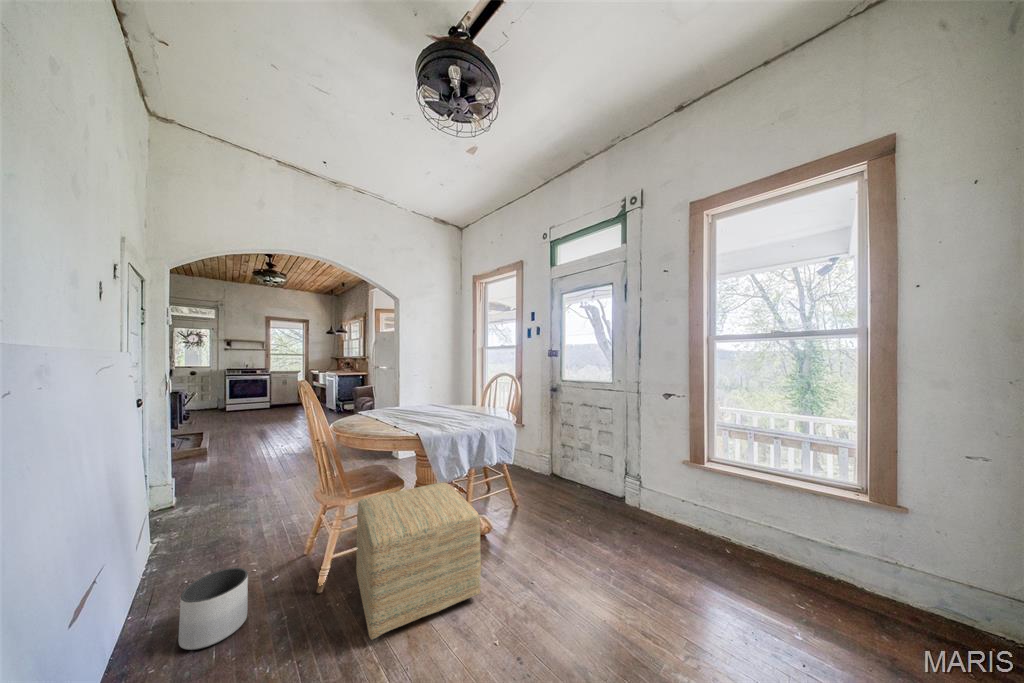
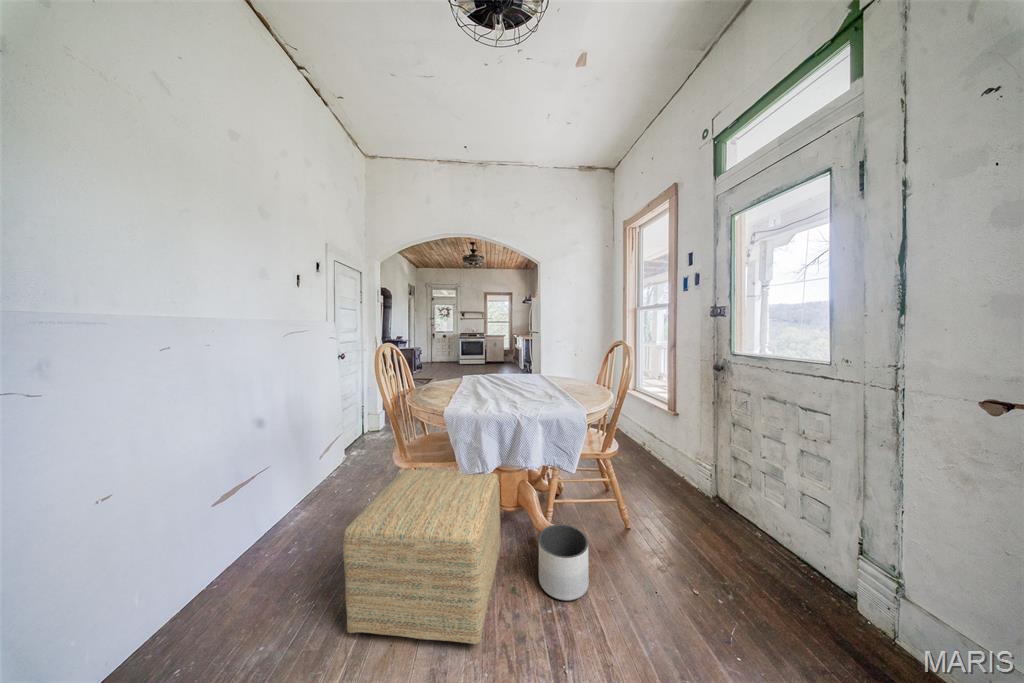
planter: present [178,568,248,650] -> present [539,524,589,601]

